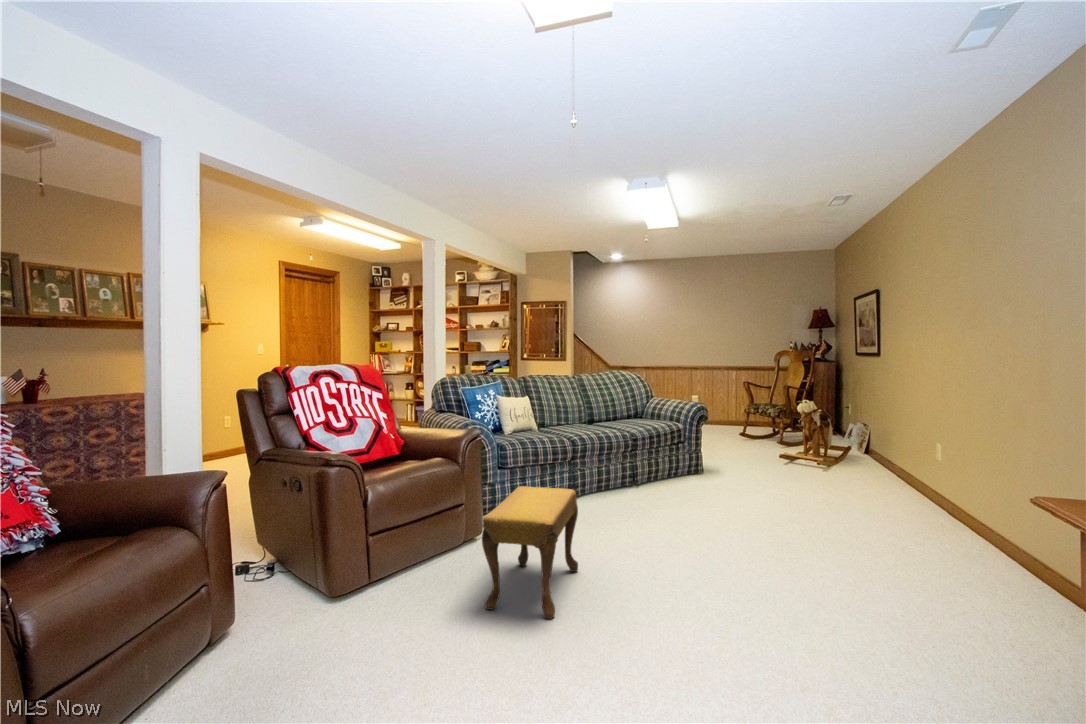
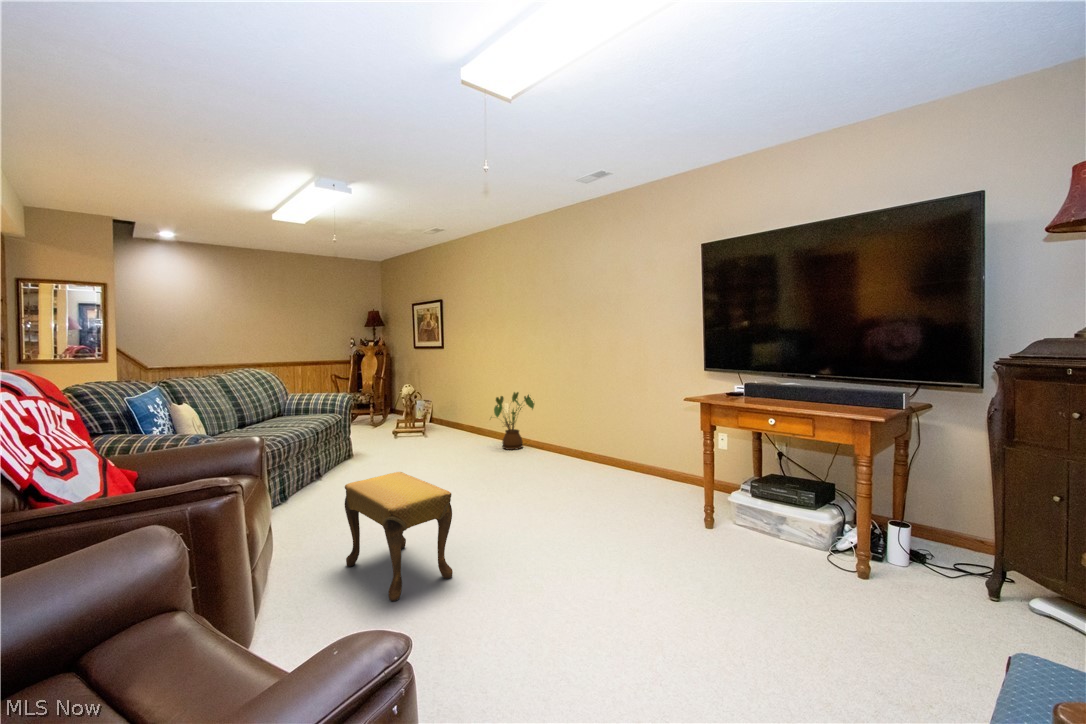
house plant: none [869,429,962,521] -> present [494,392,534,450]

